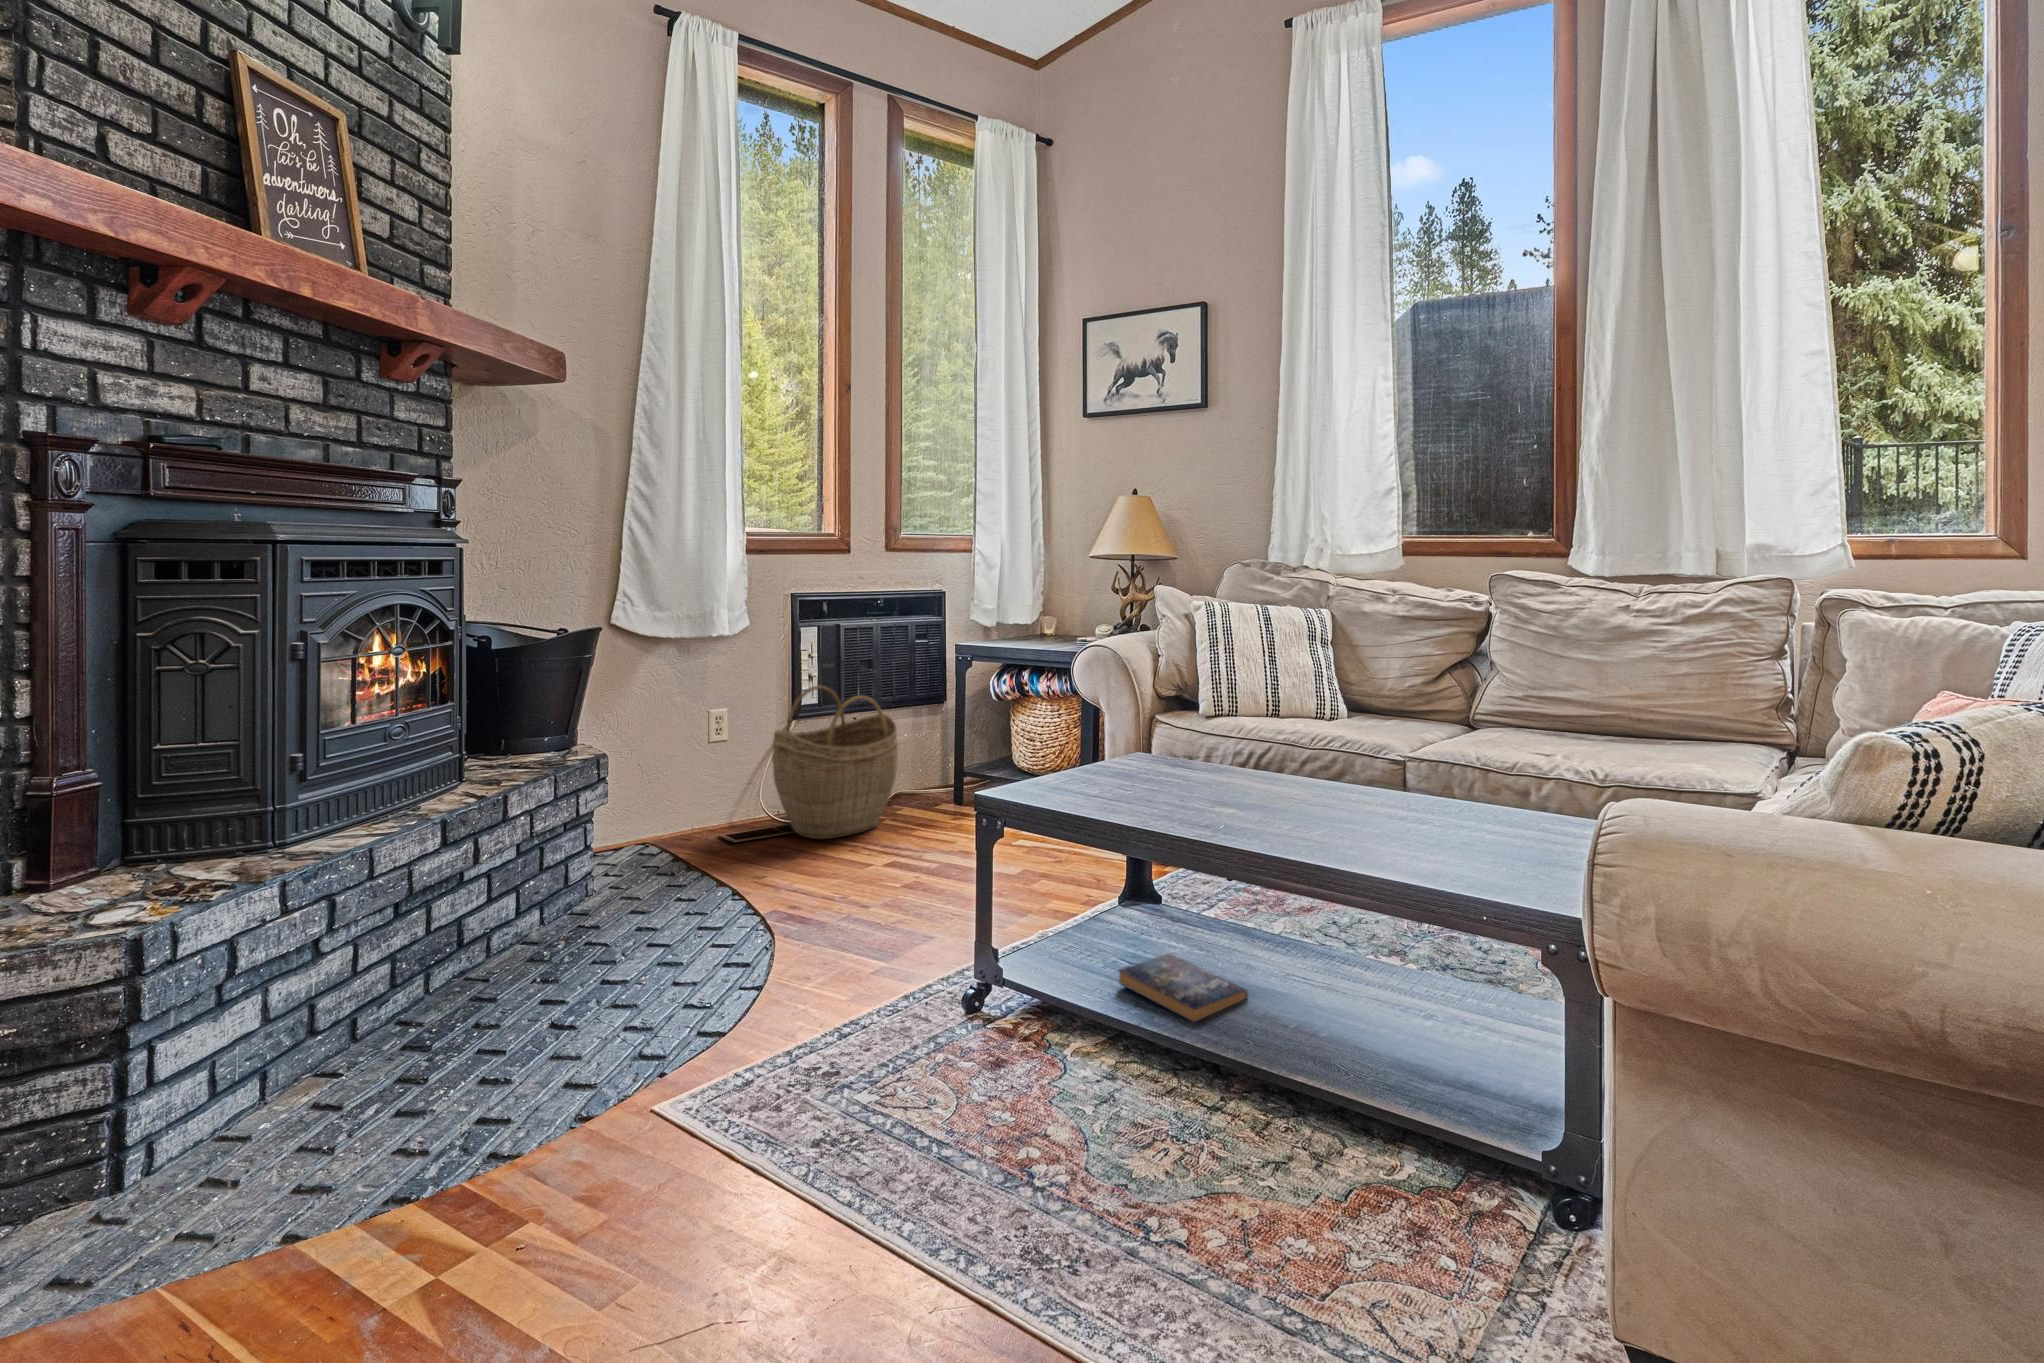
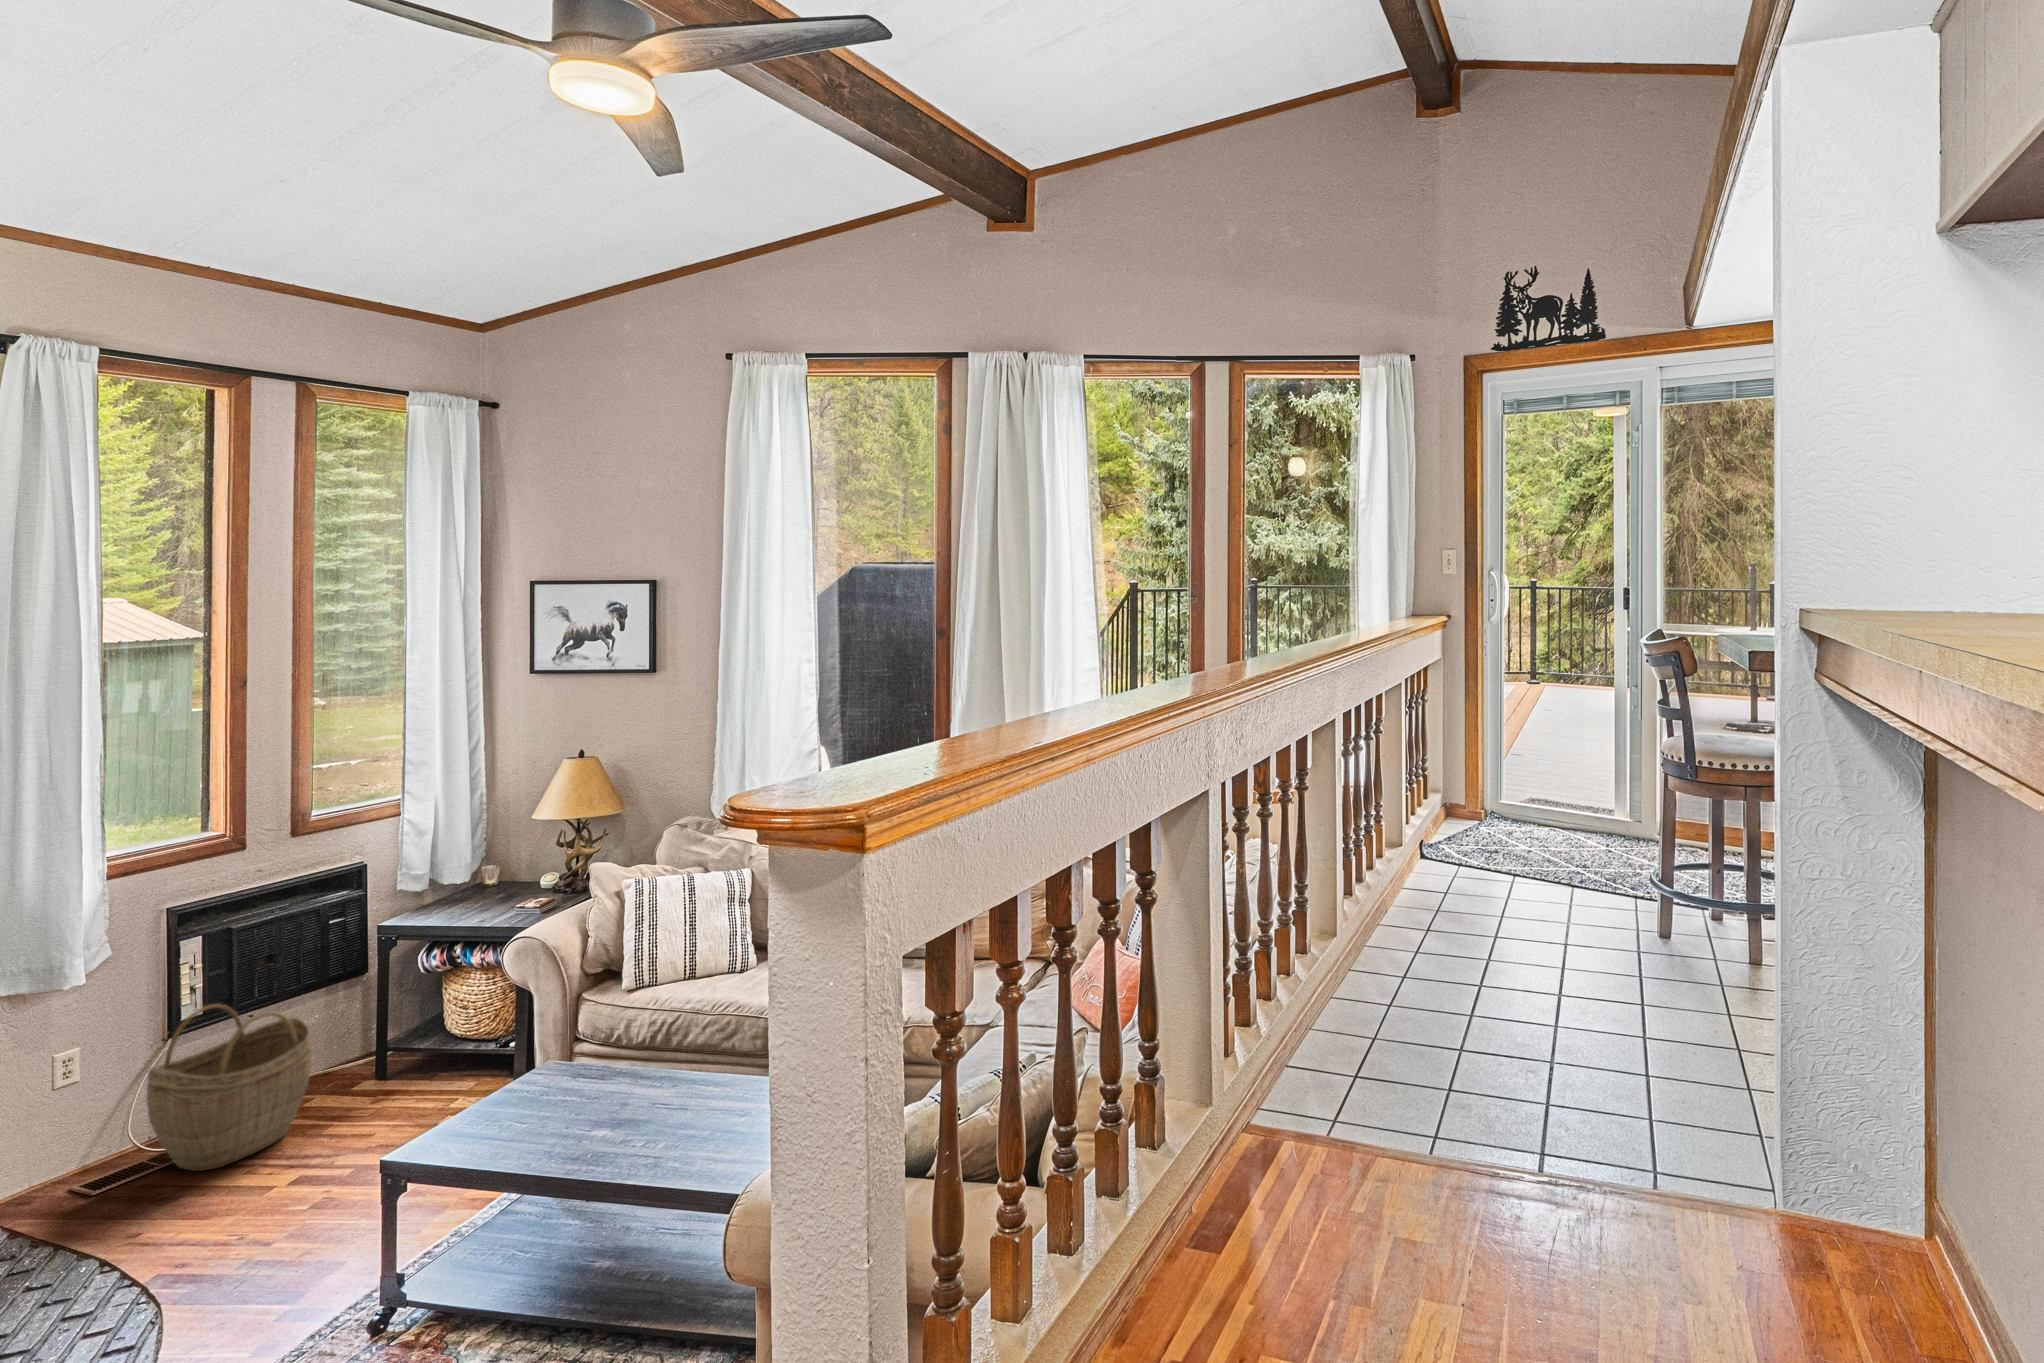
book: present [1119,954,1248,1023] -> none [517,1230,627,1291]

